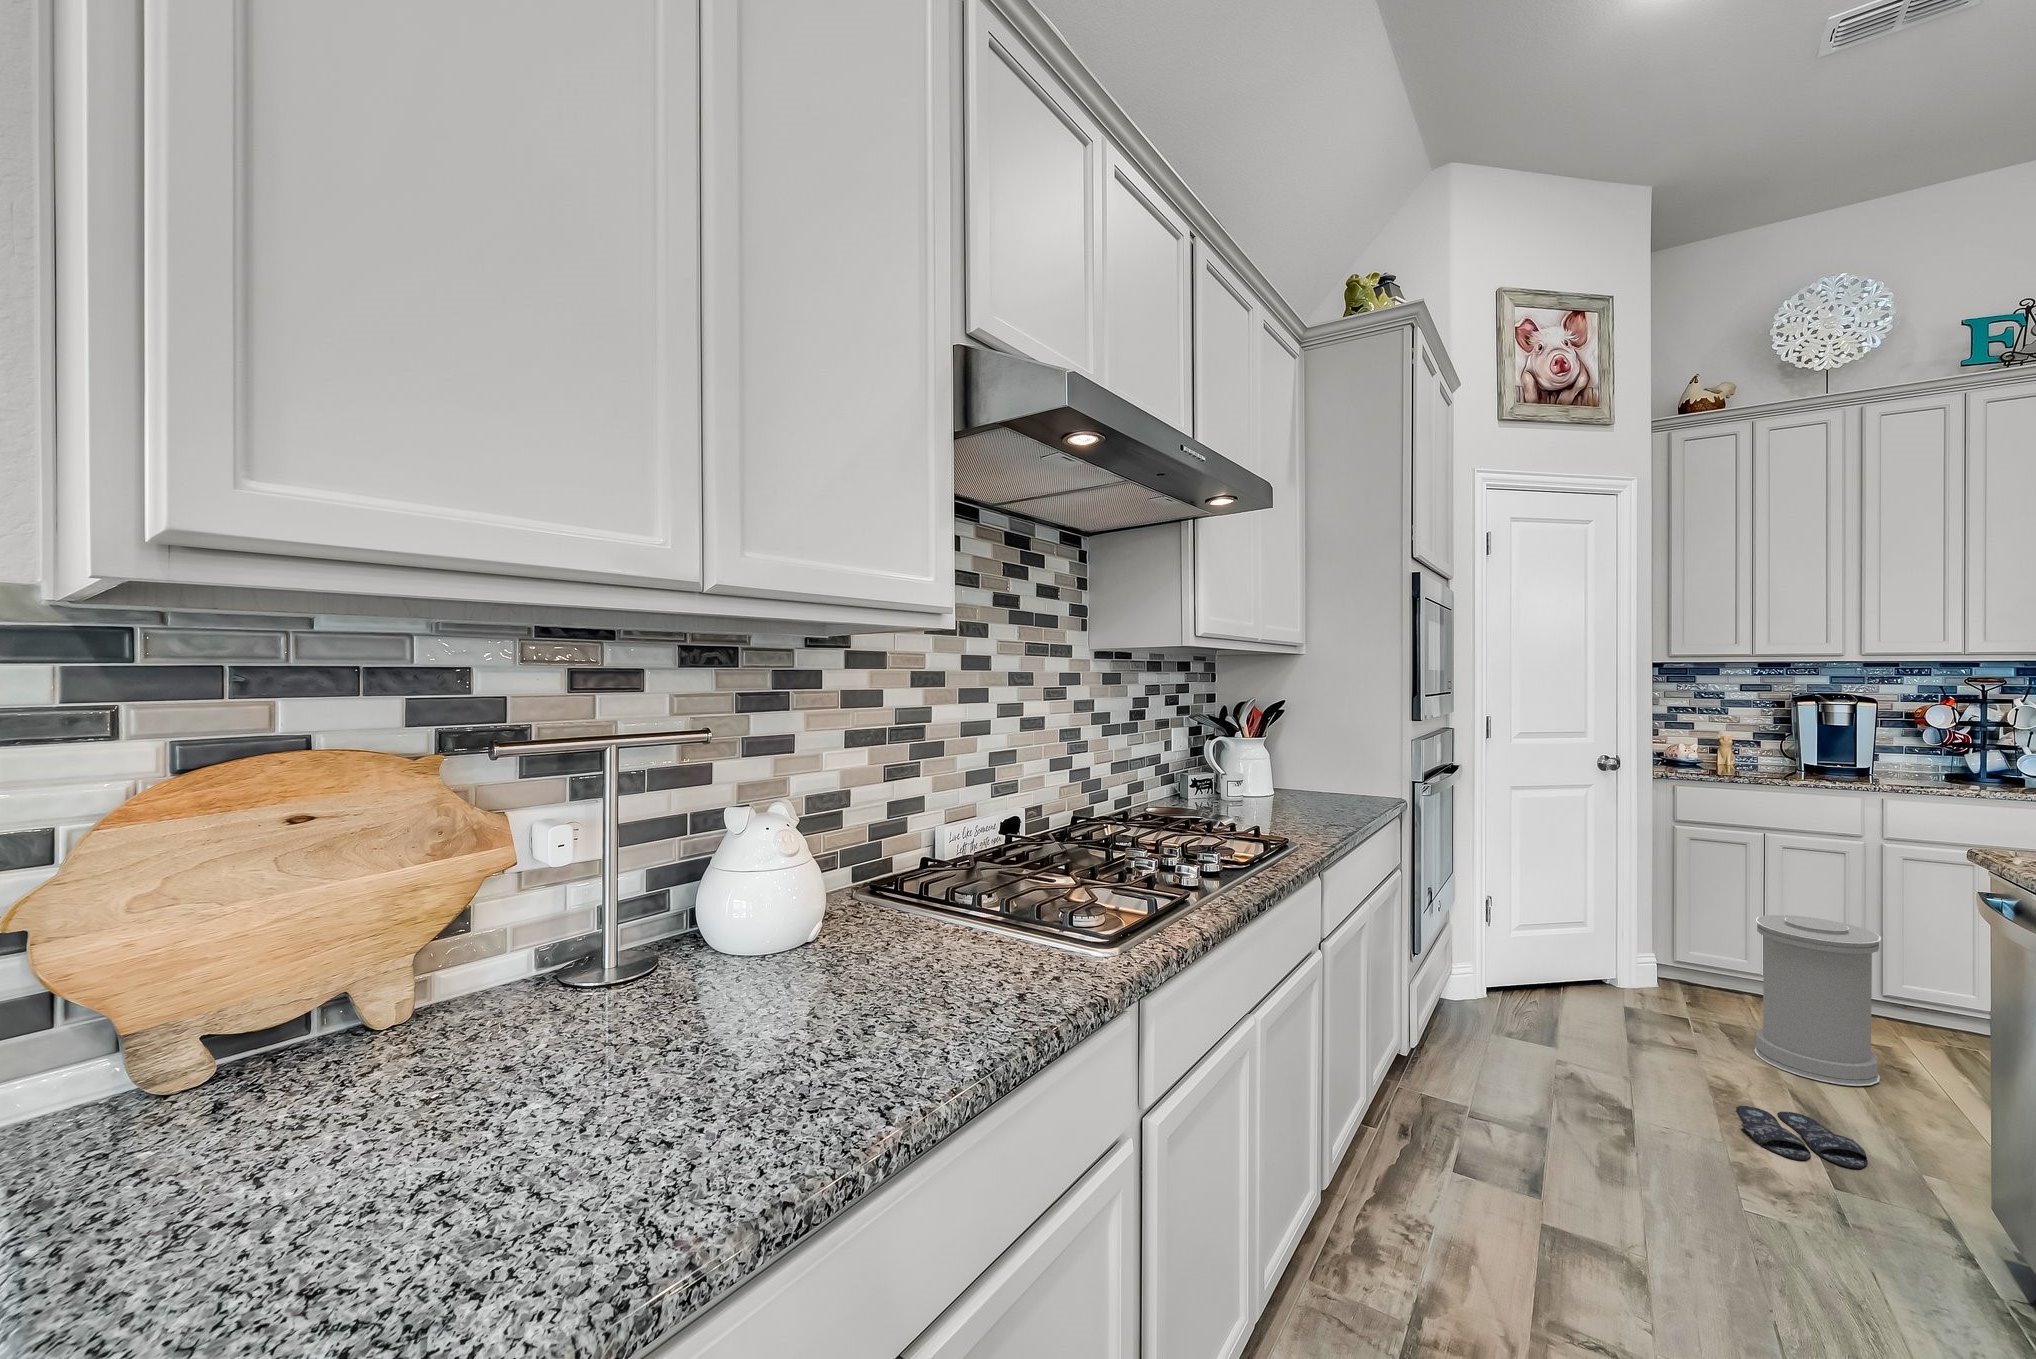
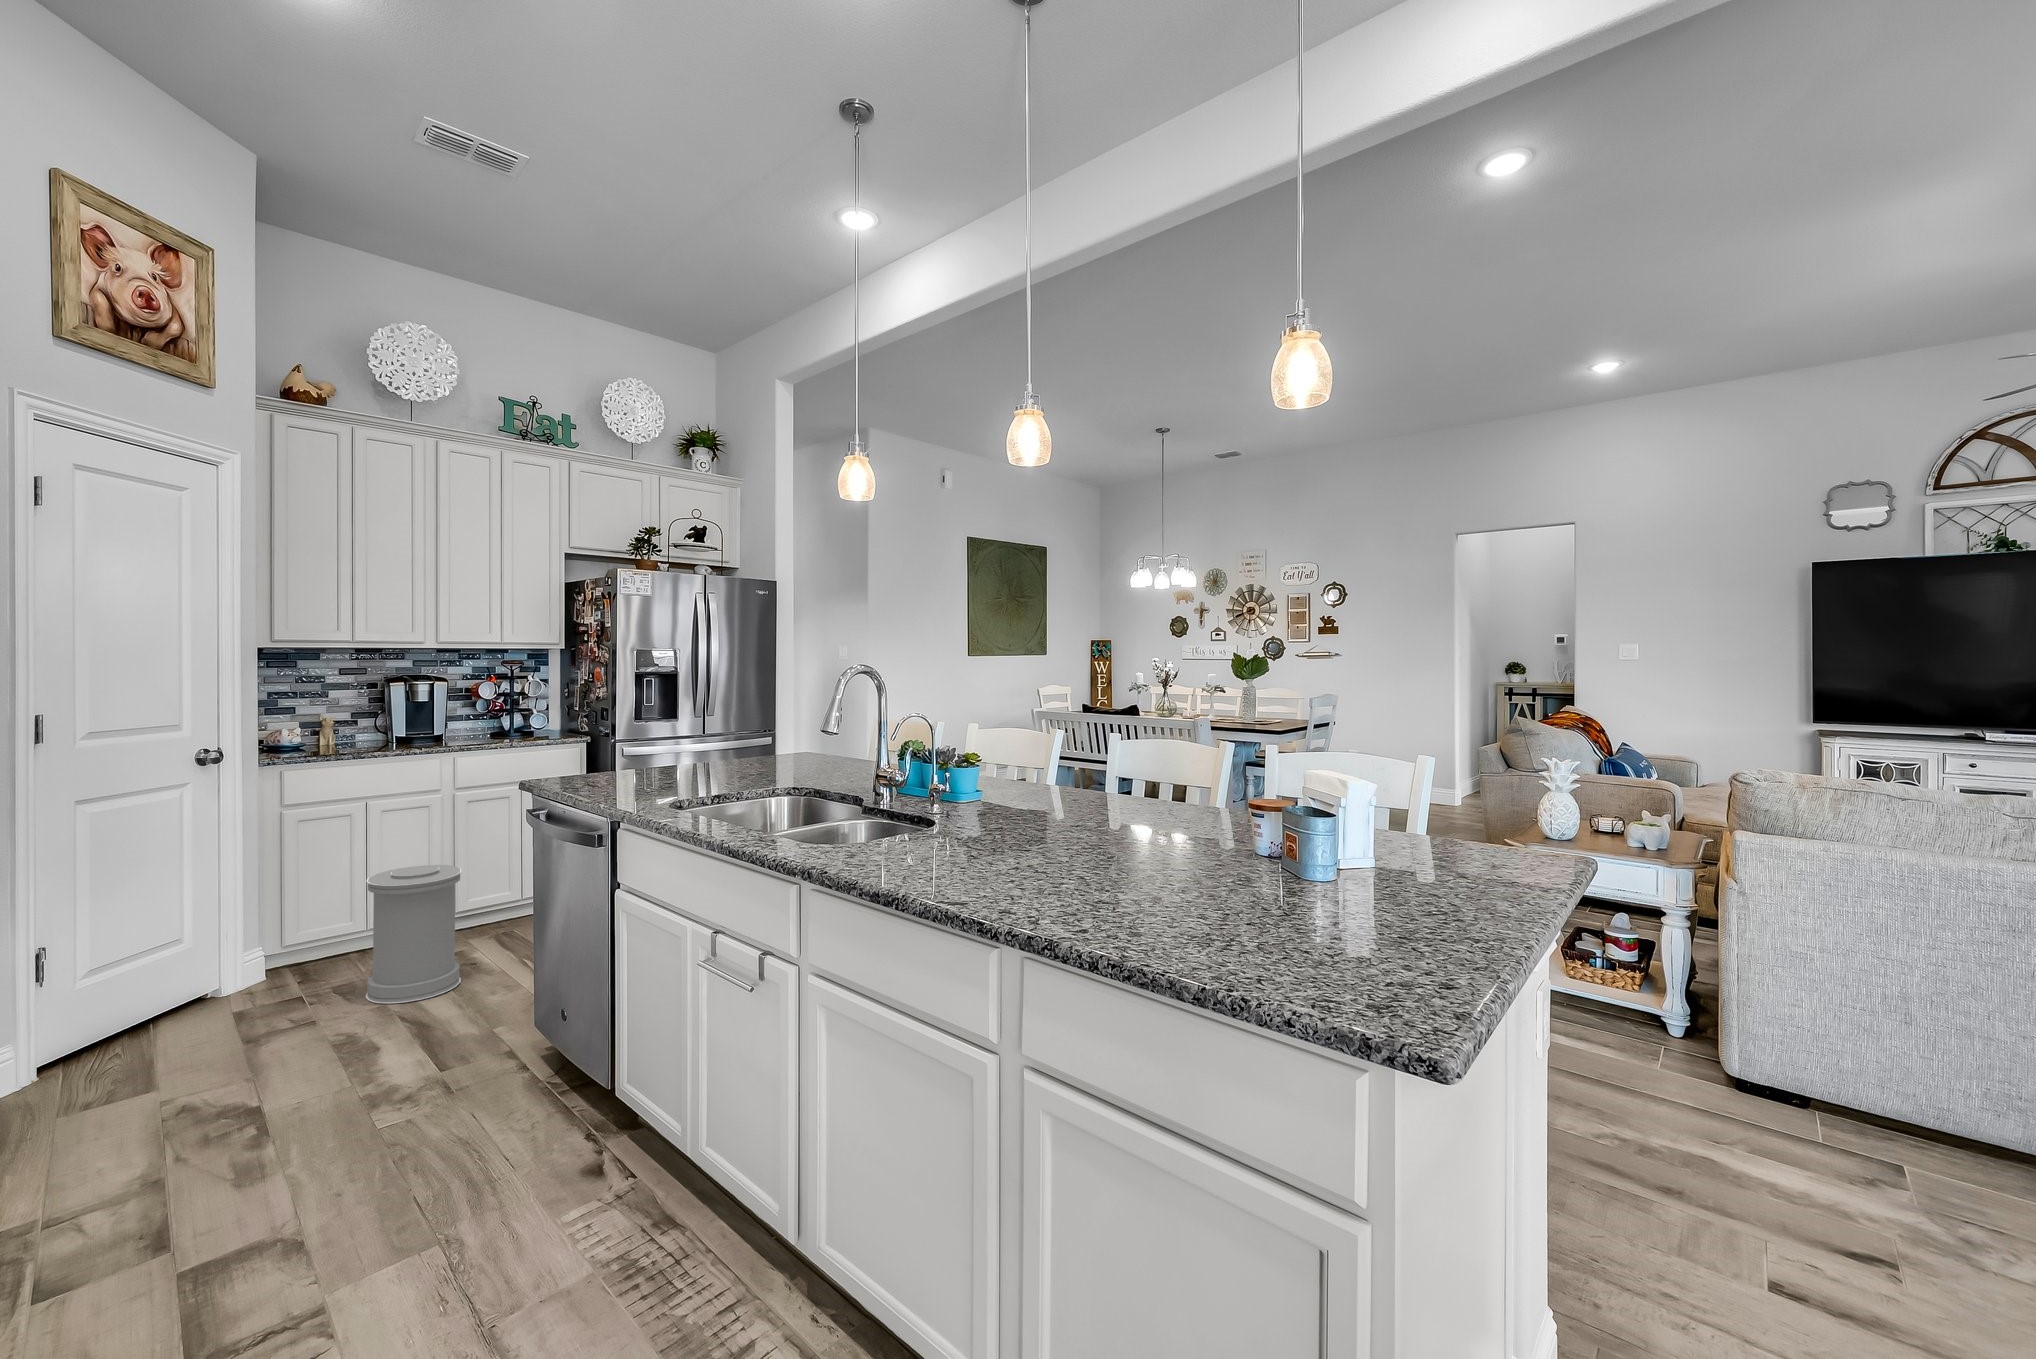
slippers: present [1736,1106,1867,1168] -> none [360,1033,463,1075]

